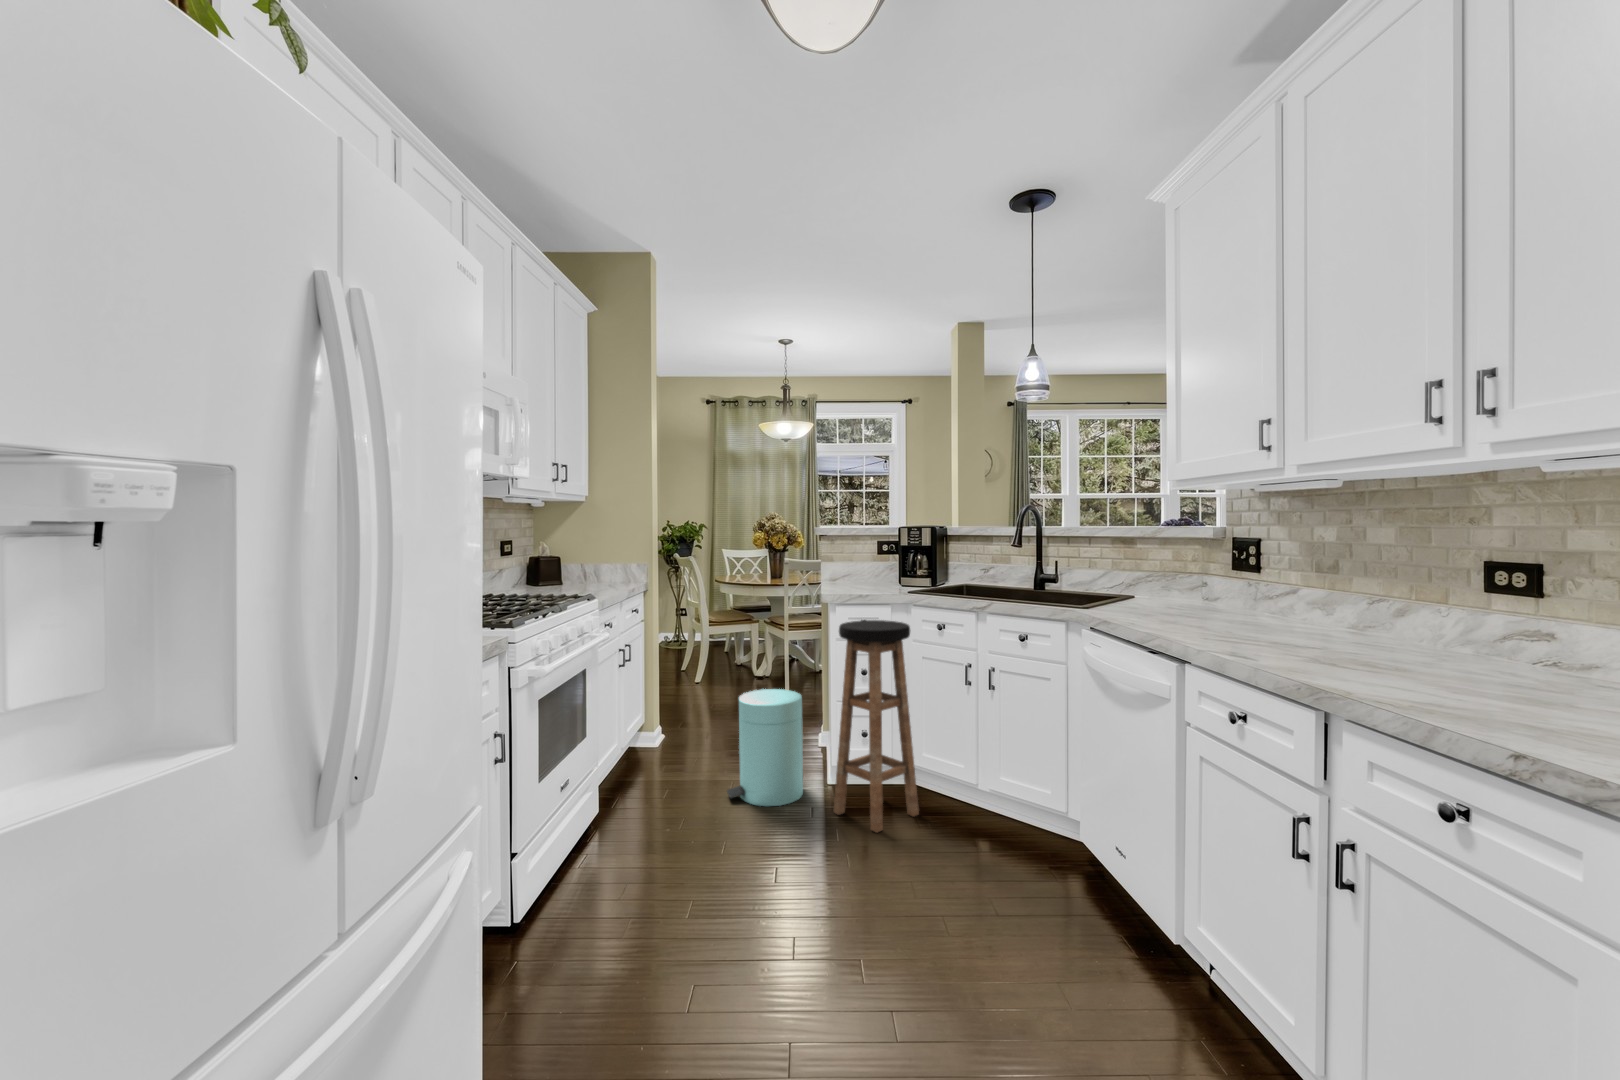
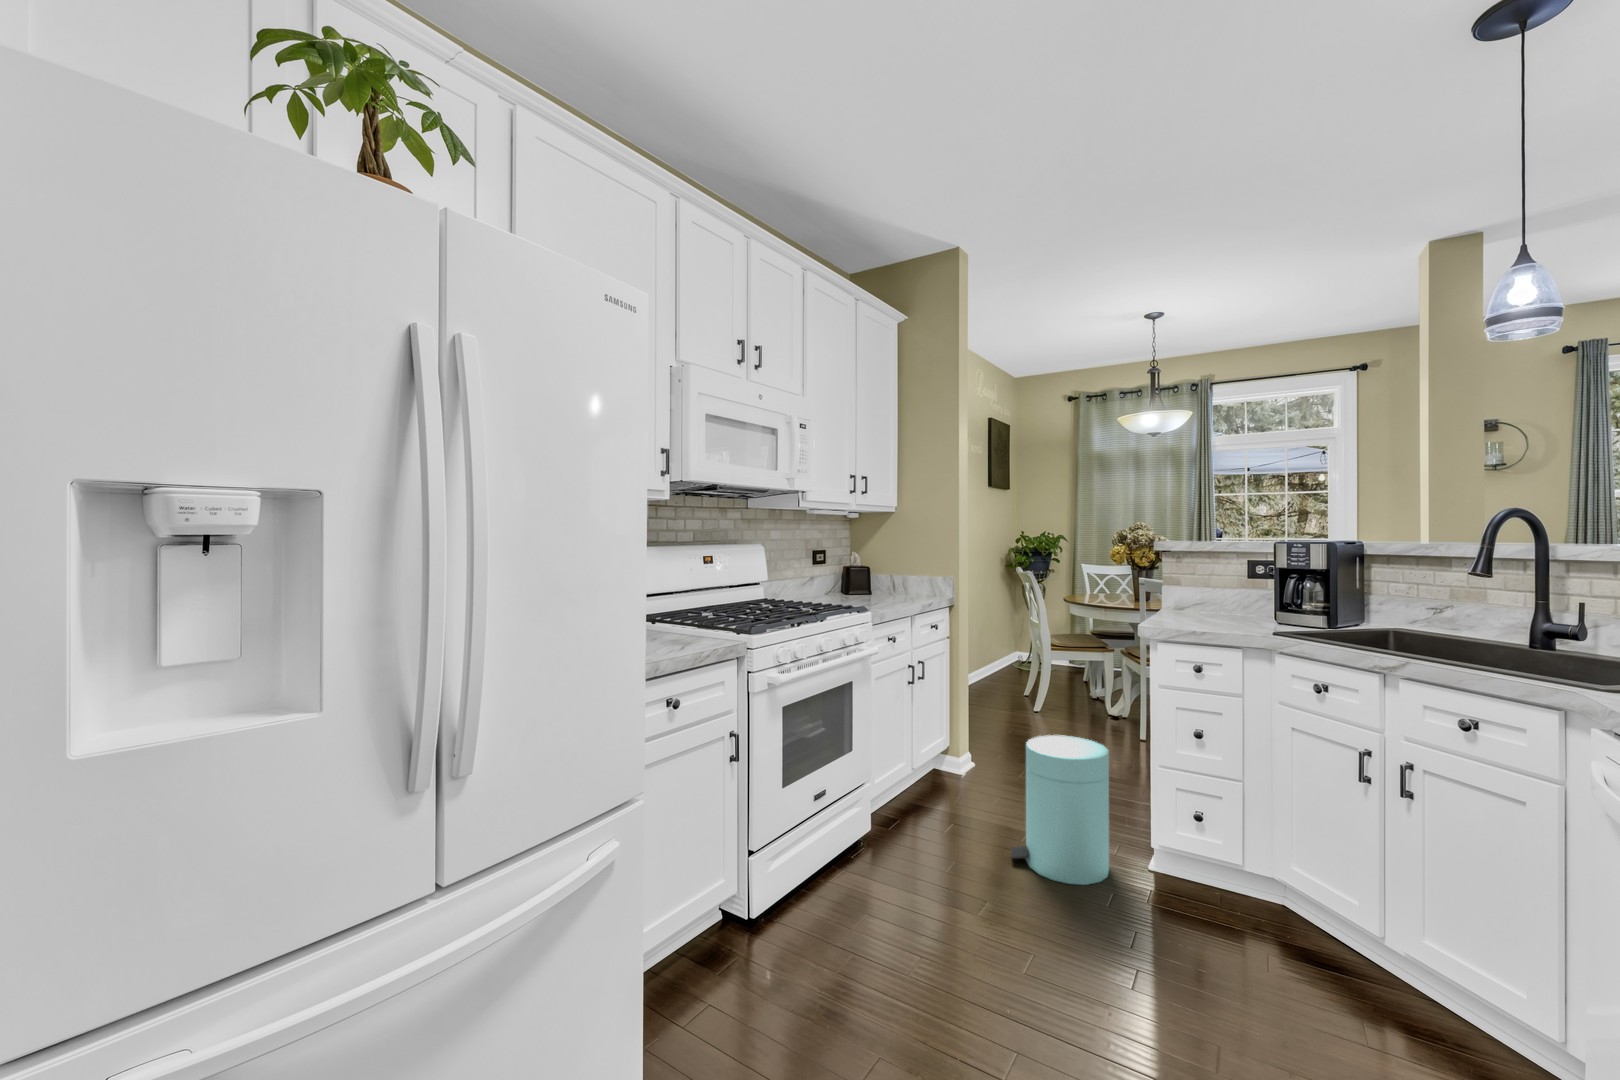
bar stool: present [833,620,919,832] -> none [1140,666,1273,962]

